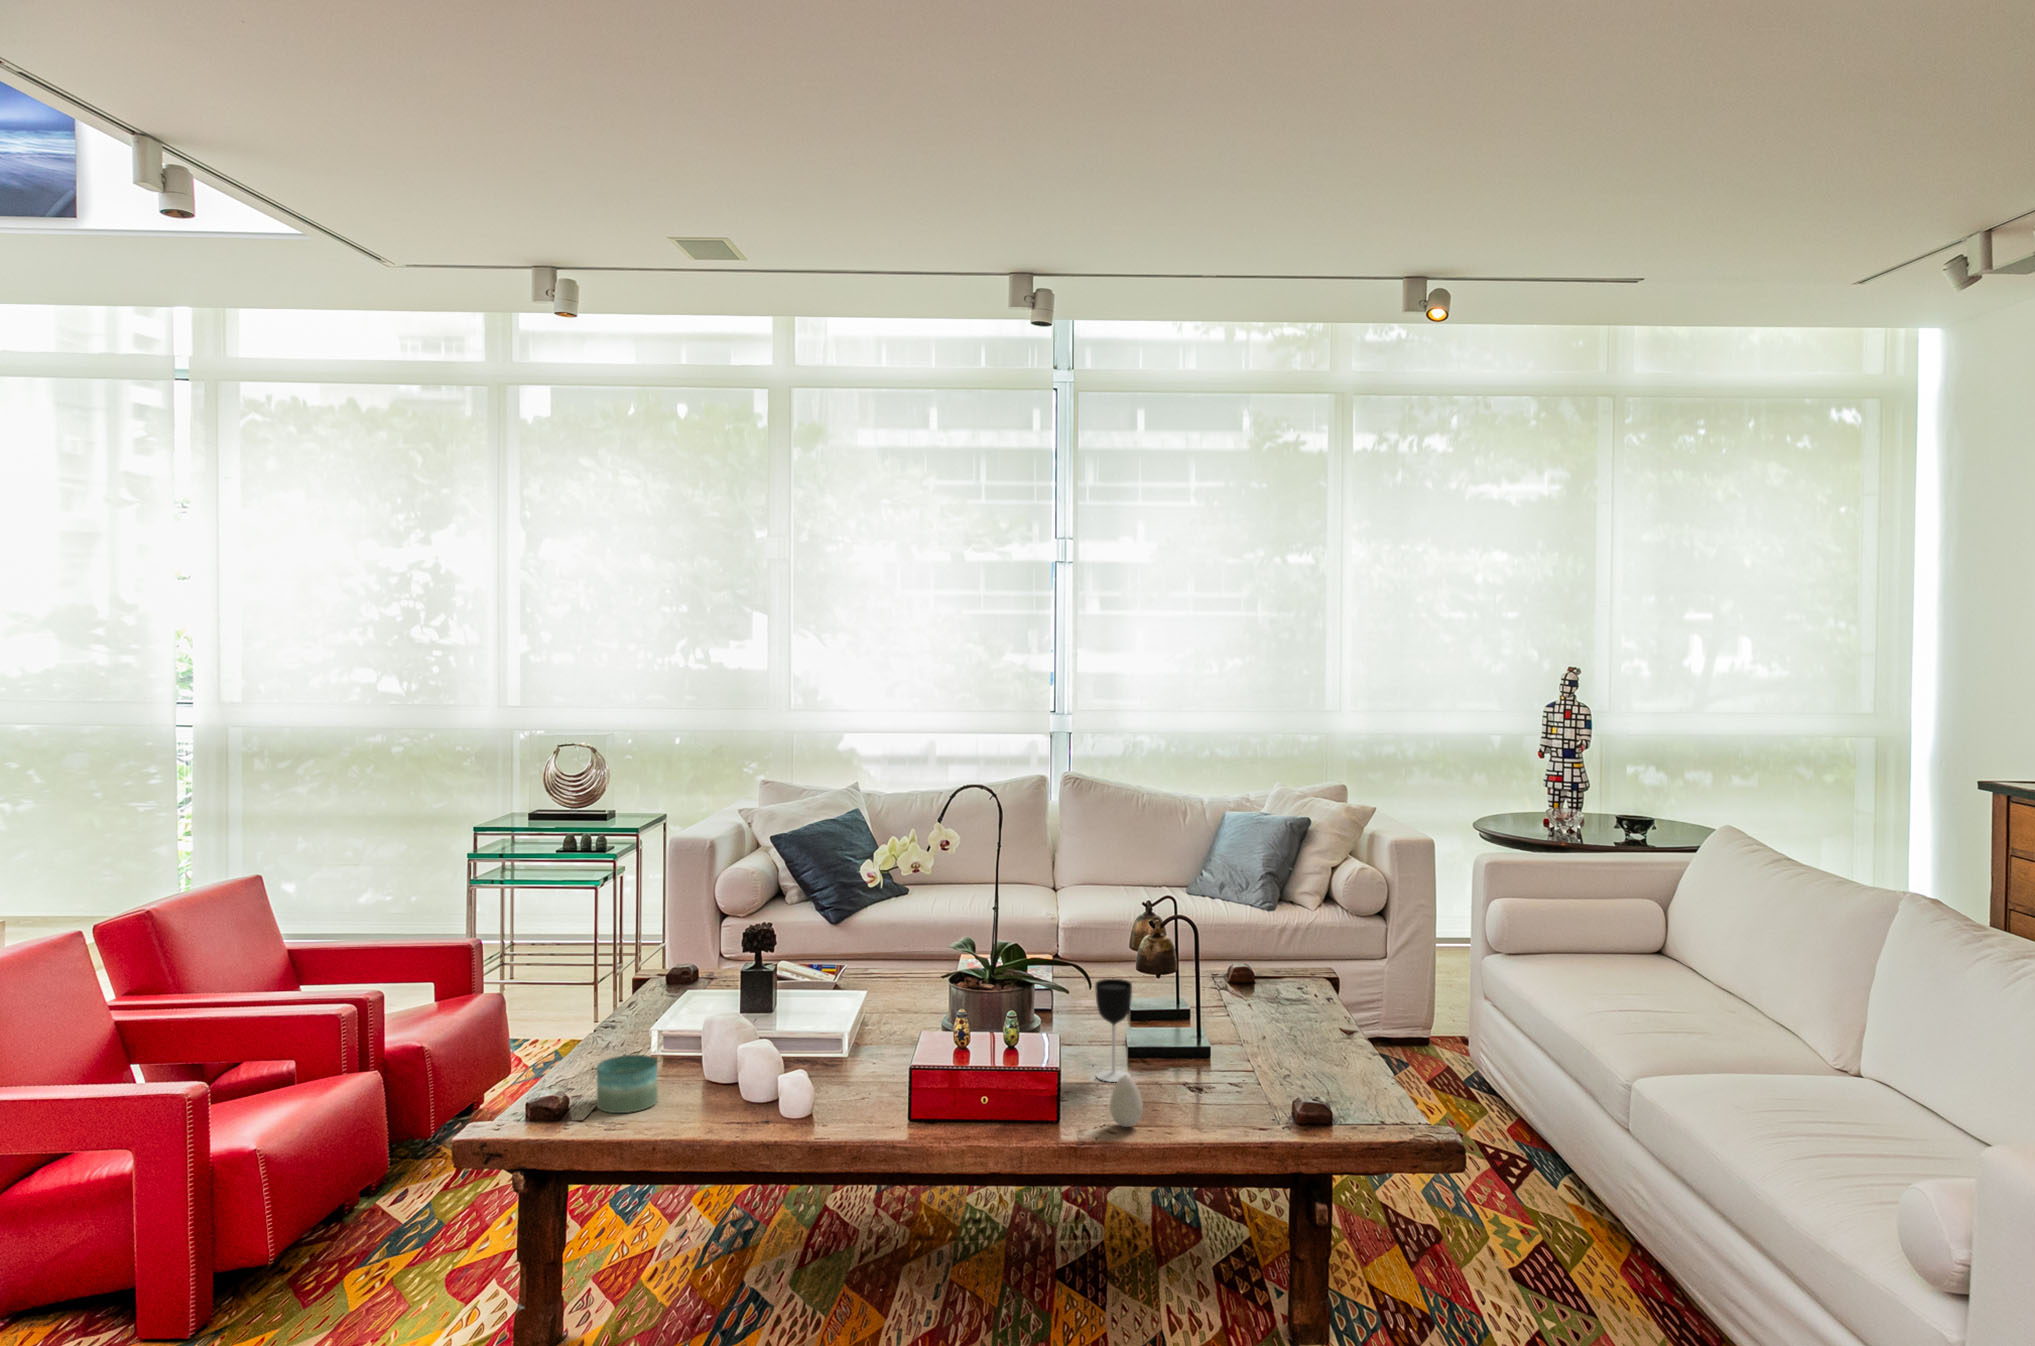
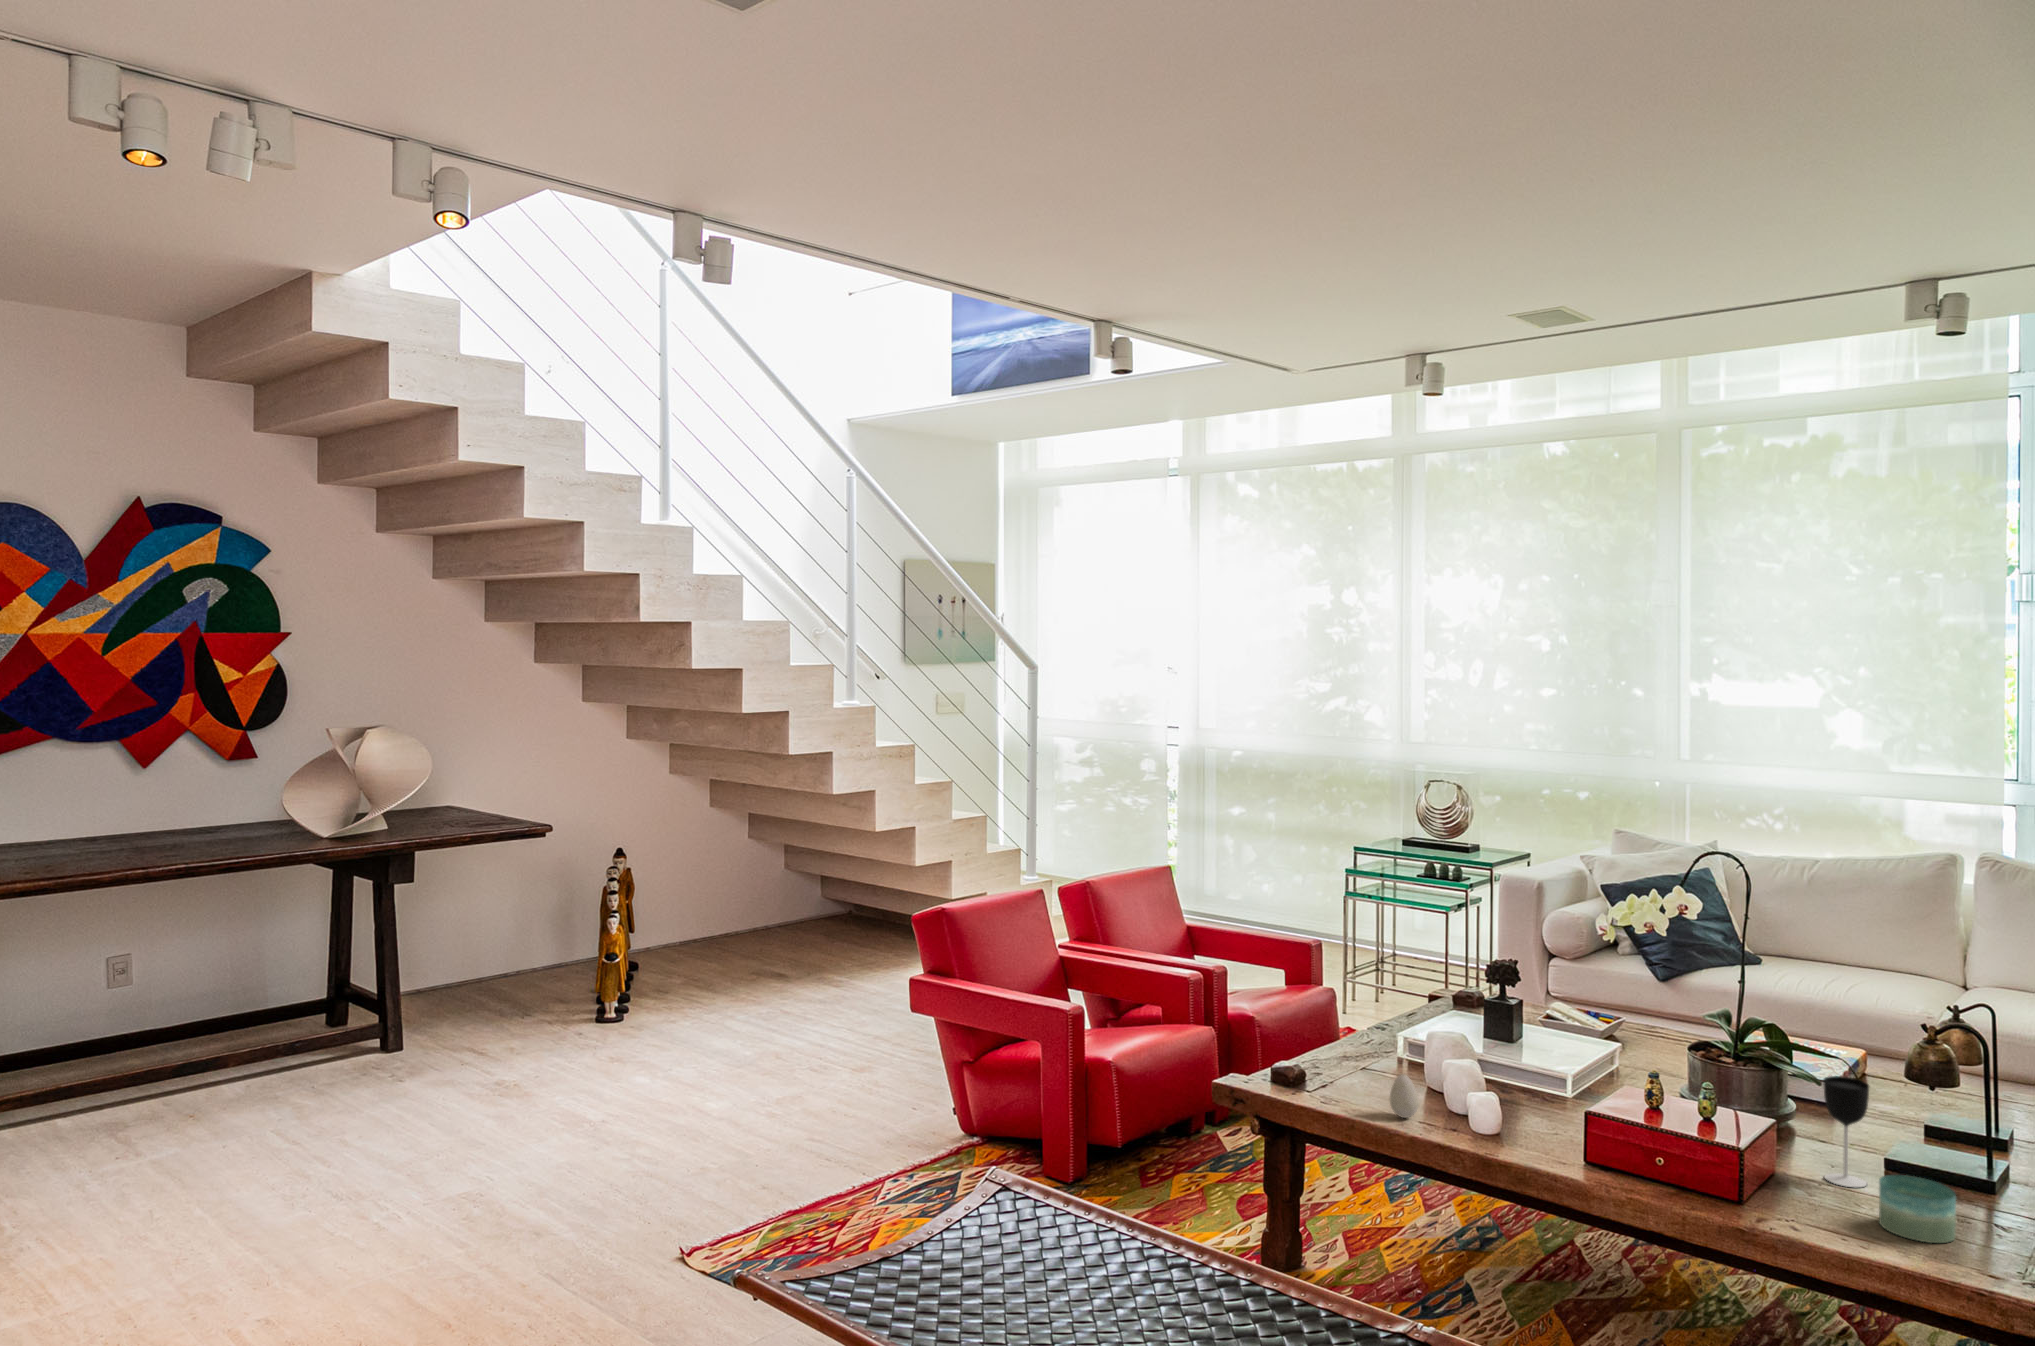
candle: present [597,1055,658,1113] -> present [1879,1175,1956,1243]
decorative egg: present [1110,1075,1143,1127] -> present [1390,1074,1419,1118]

